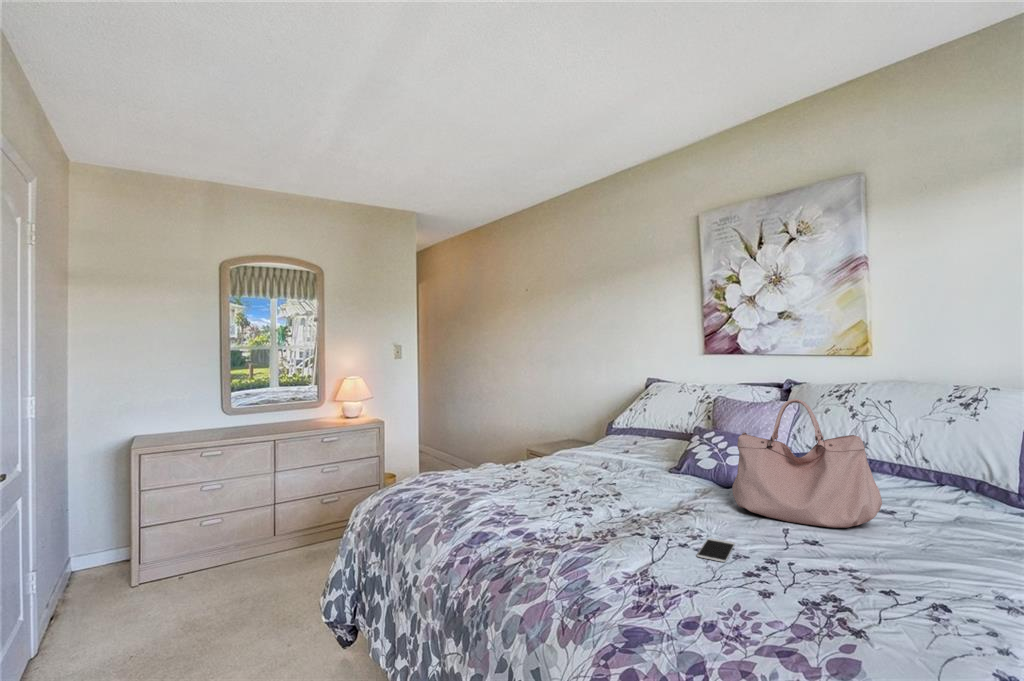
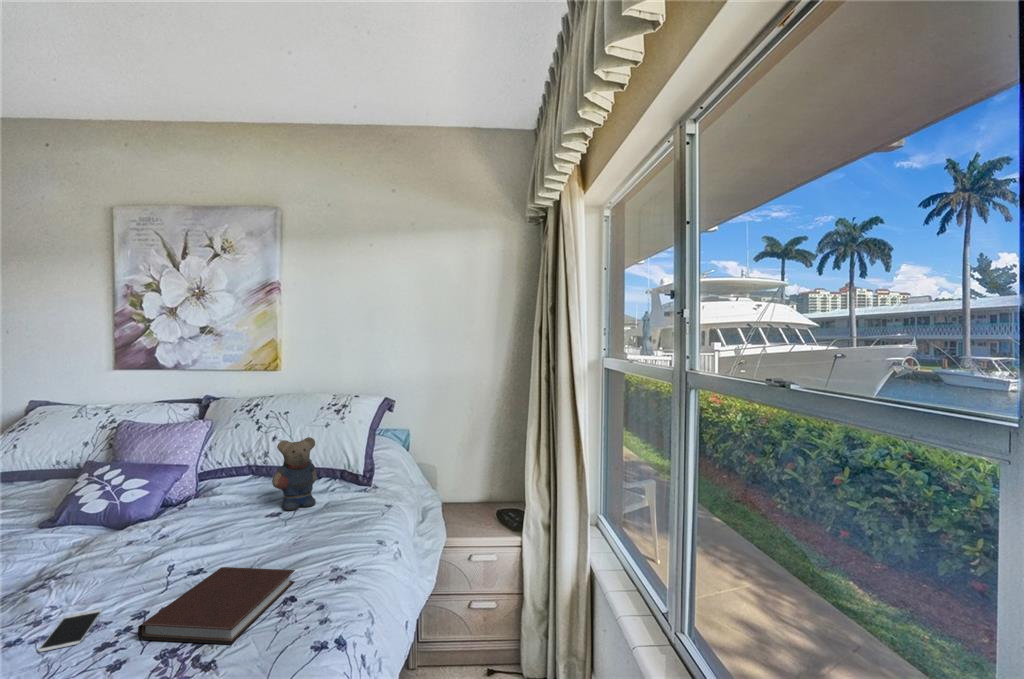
handbag: present [732,399,882,528] -> none [116,429,266,558]
teddy bear: none [881,427,945,515] -> present [272,437,317,510]
notebook: none [774,544,945,623] -> present [138,567,295,644]

